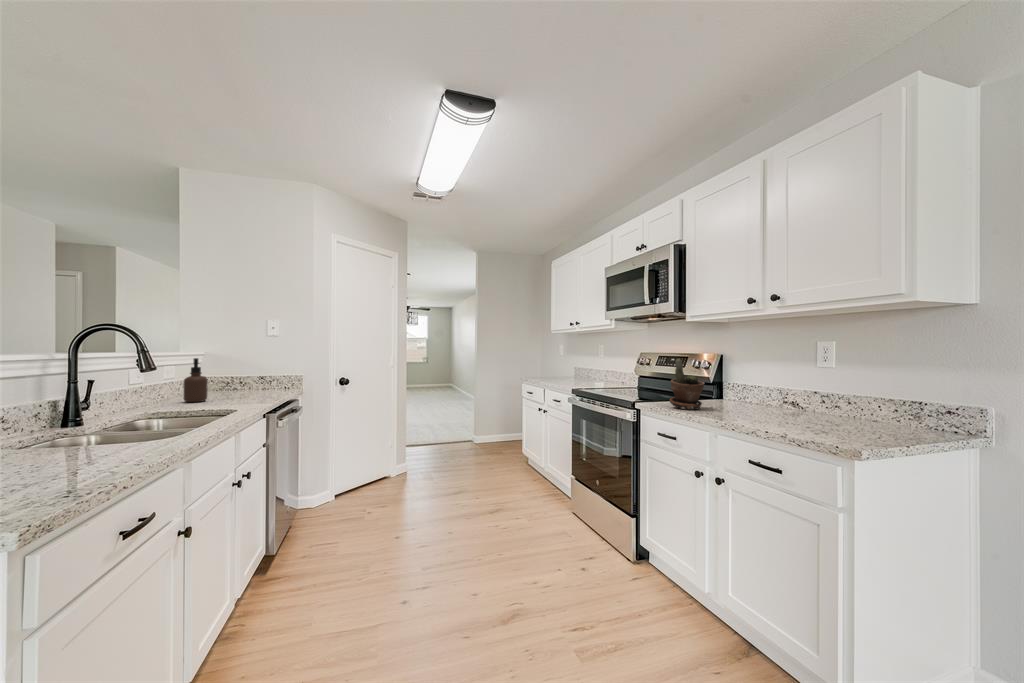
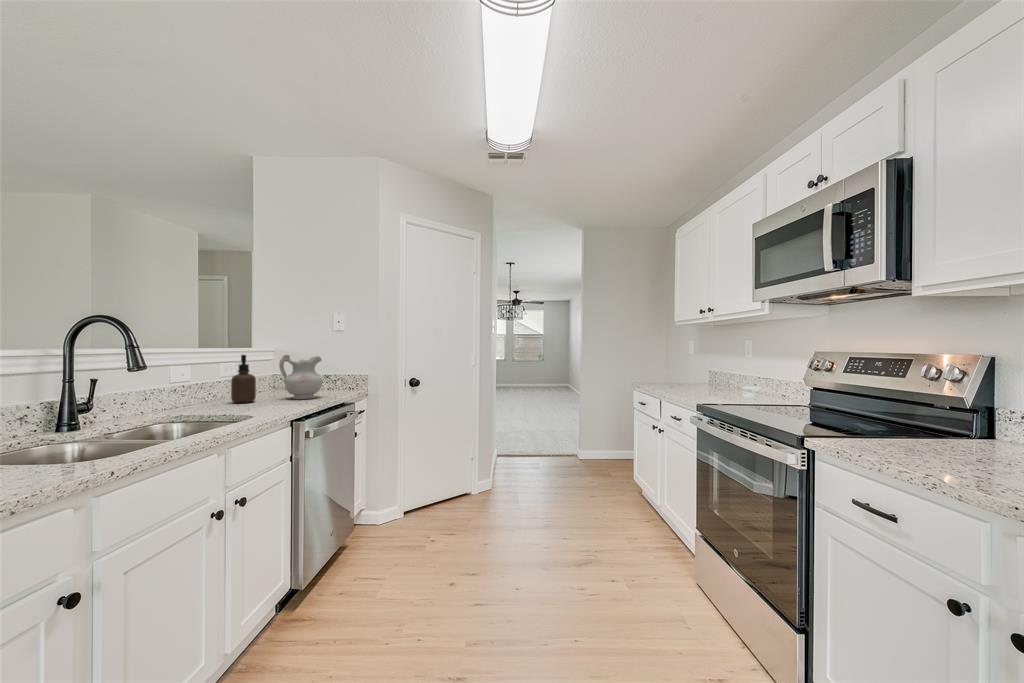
ceramic pitcher: none [228,358,268,398] -> present [279,355,322,399]
potted plant: present [670,359,704,410] -> none [878,365,964,466]

